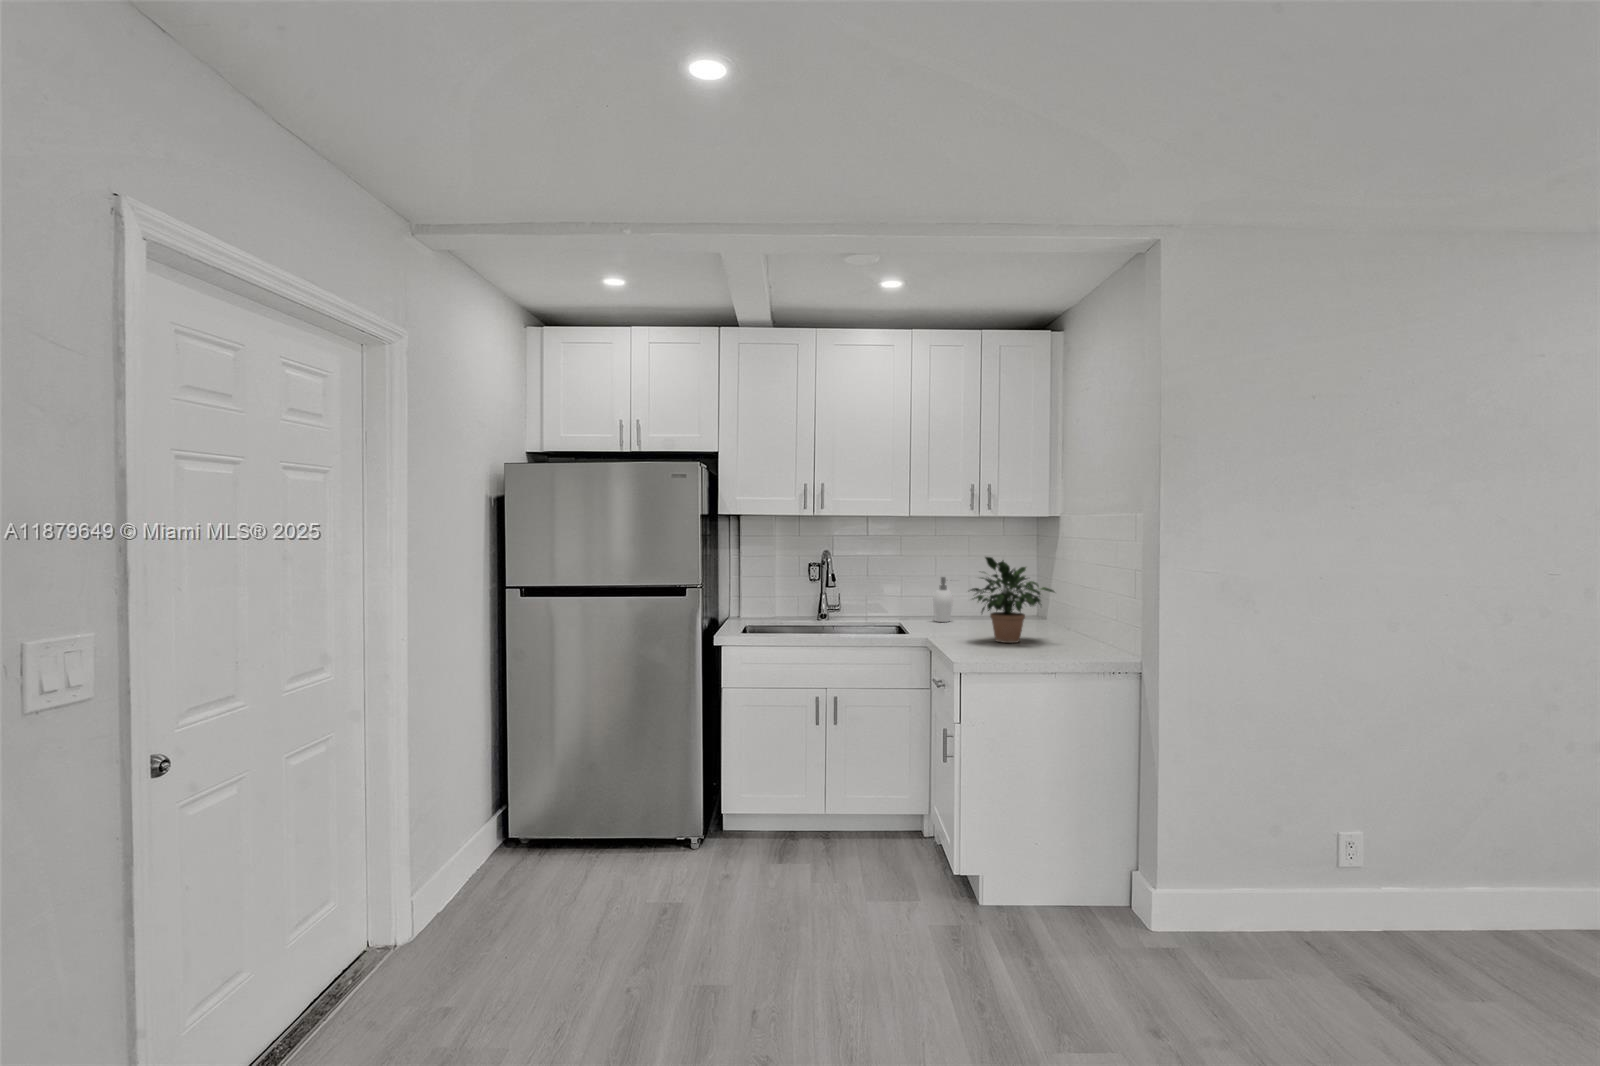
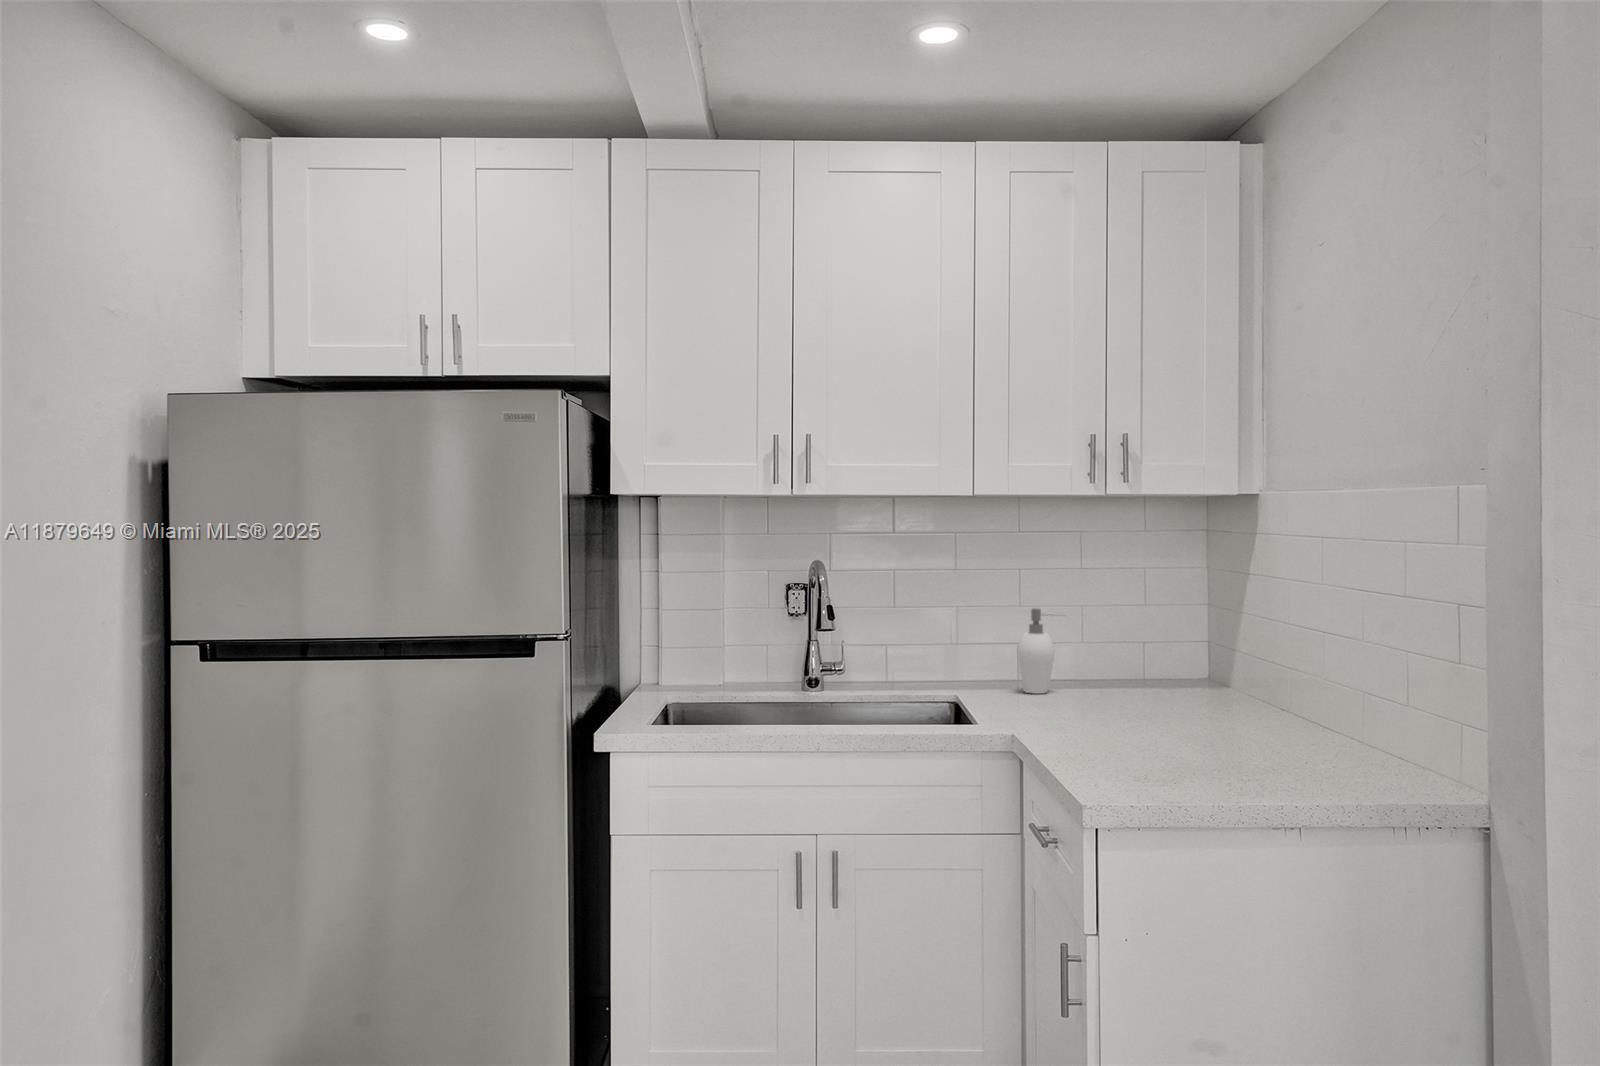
potted plant: present [970,557,1054,643] -> none [1094,575,1289,751]

